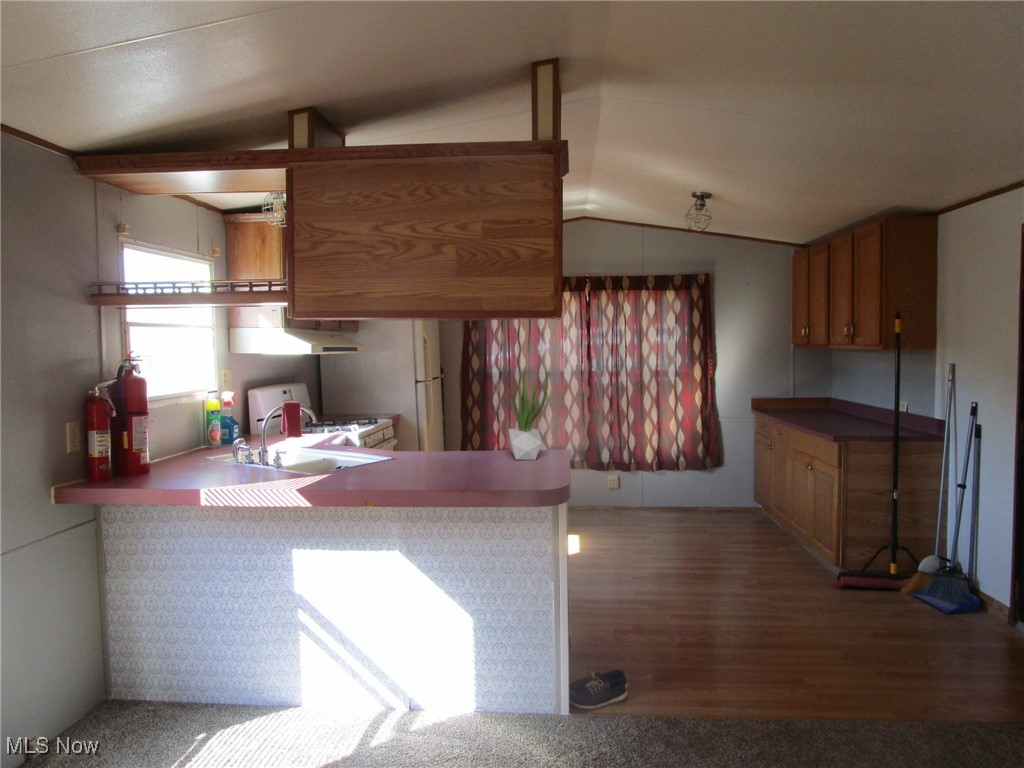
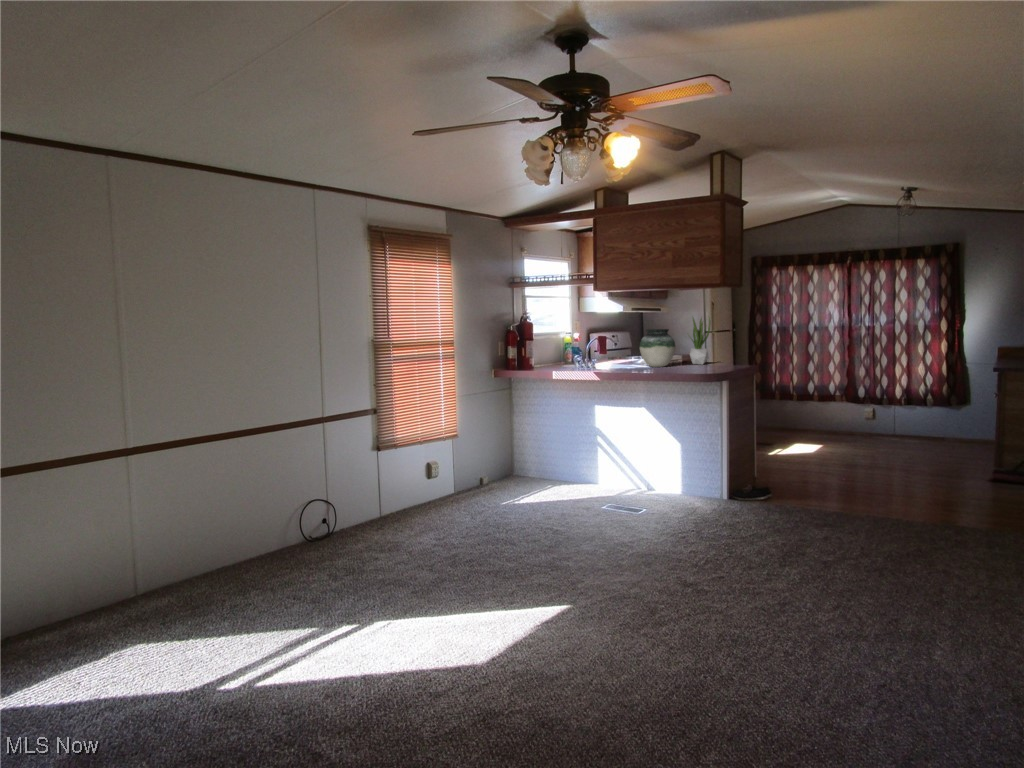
vase: none [429,395,503,476] -> present [640,329,676,367]

